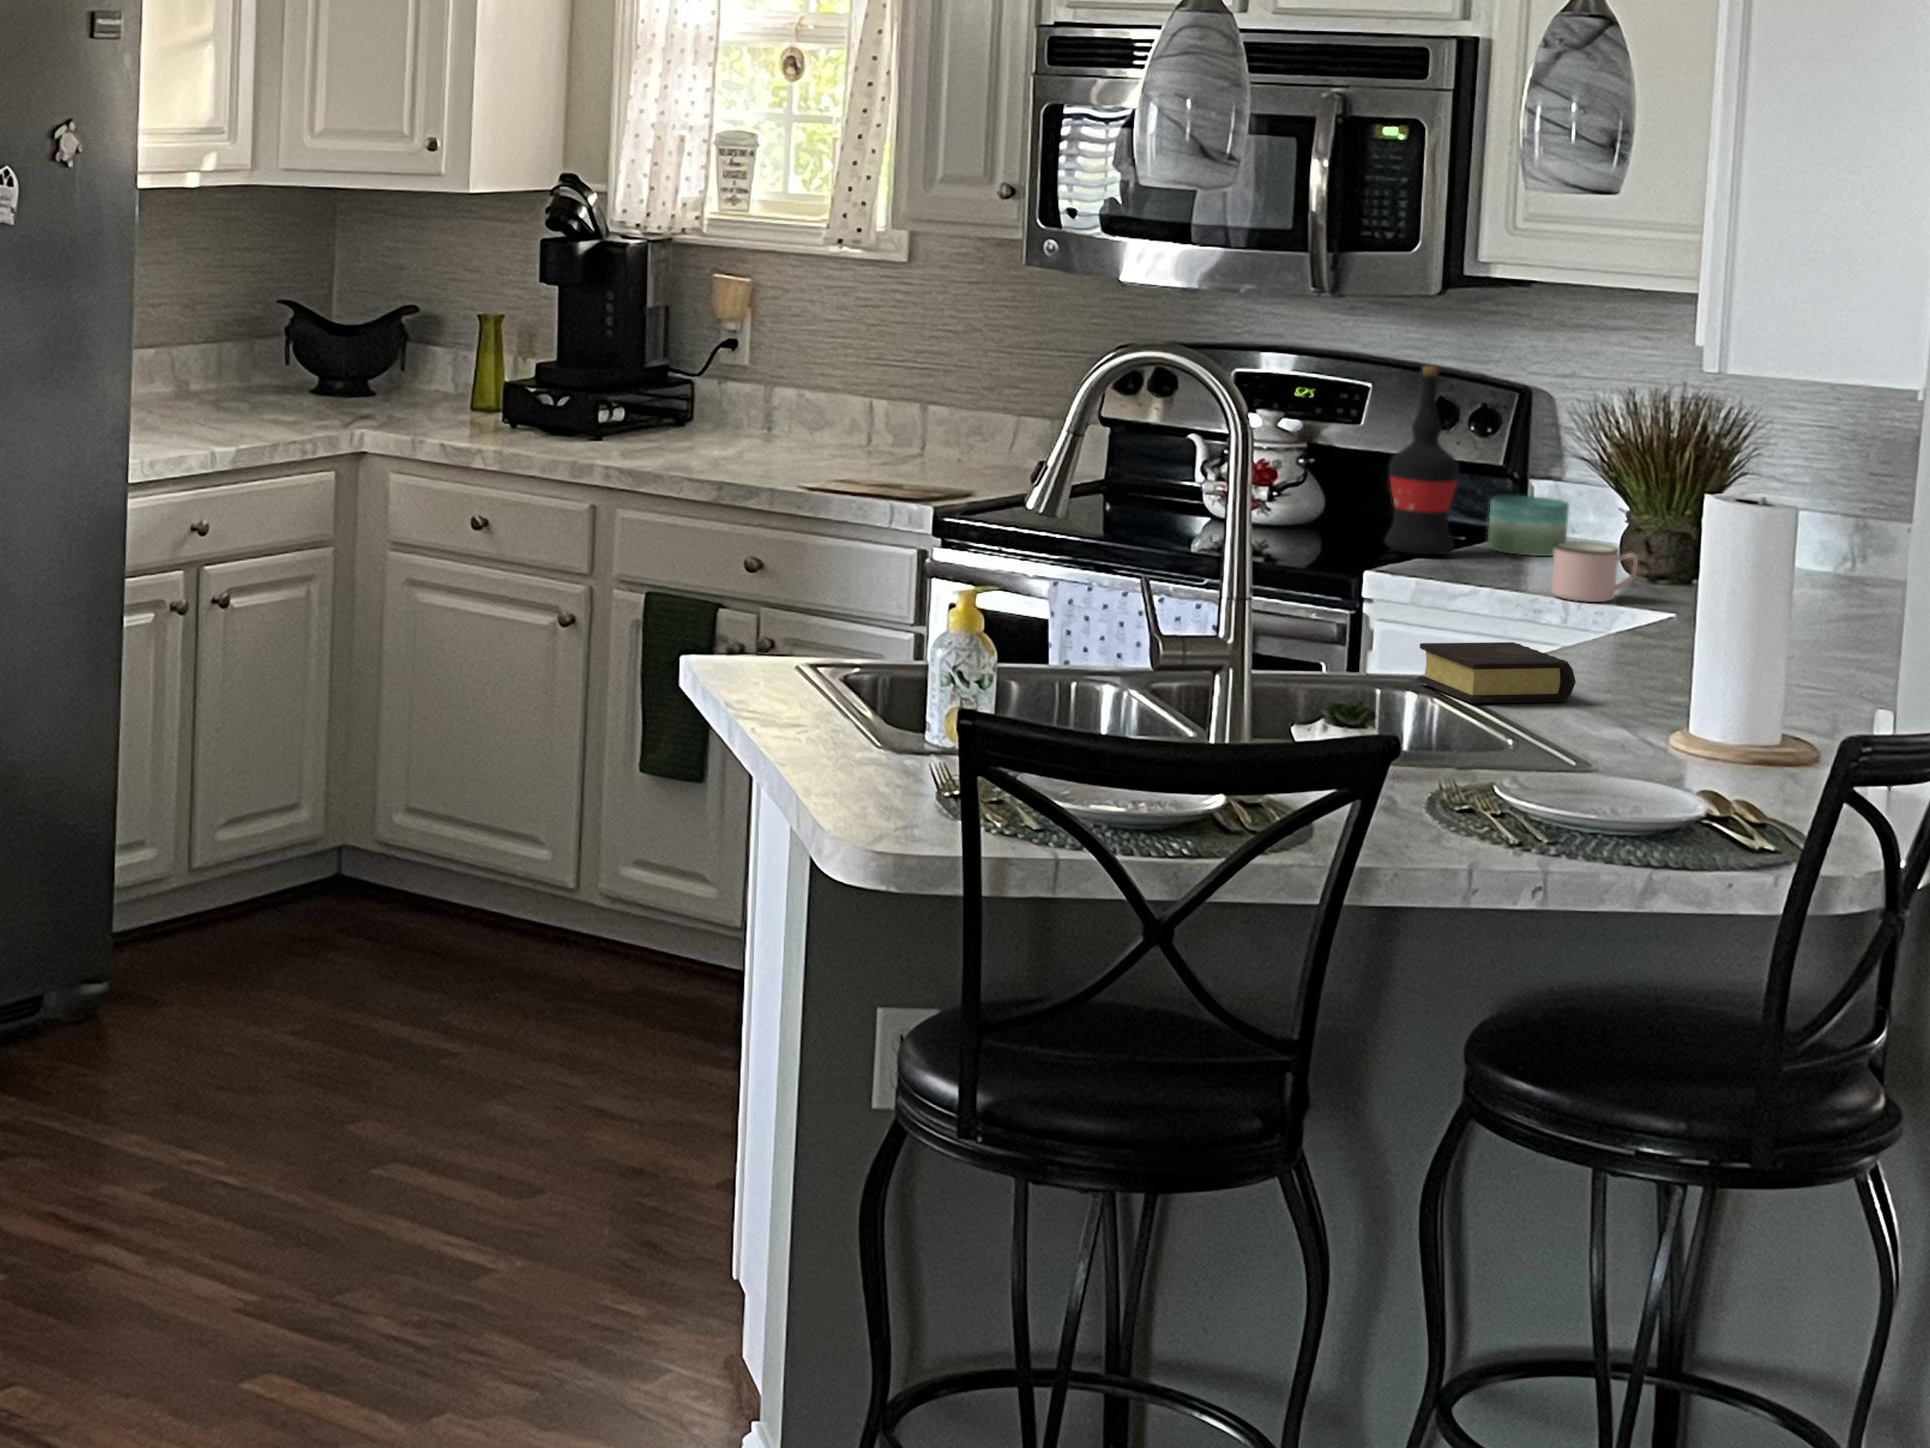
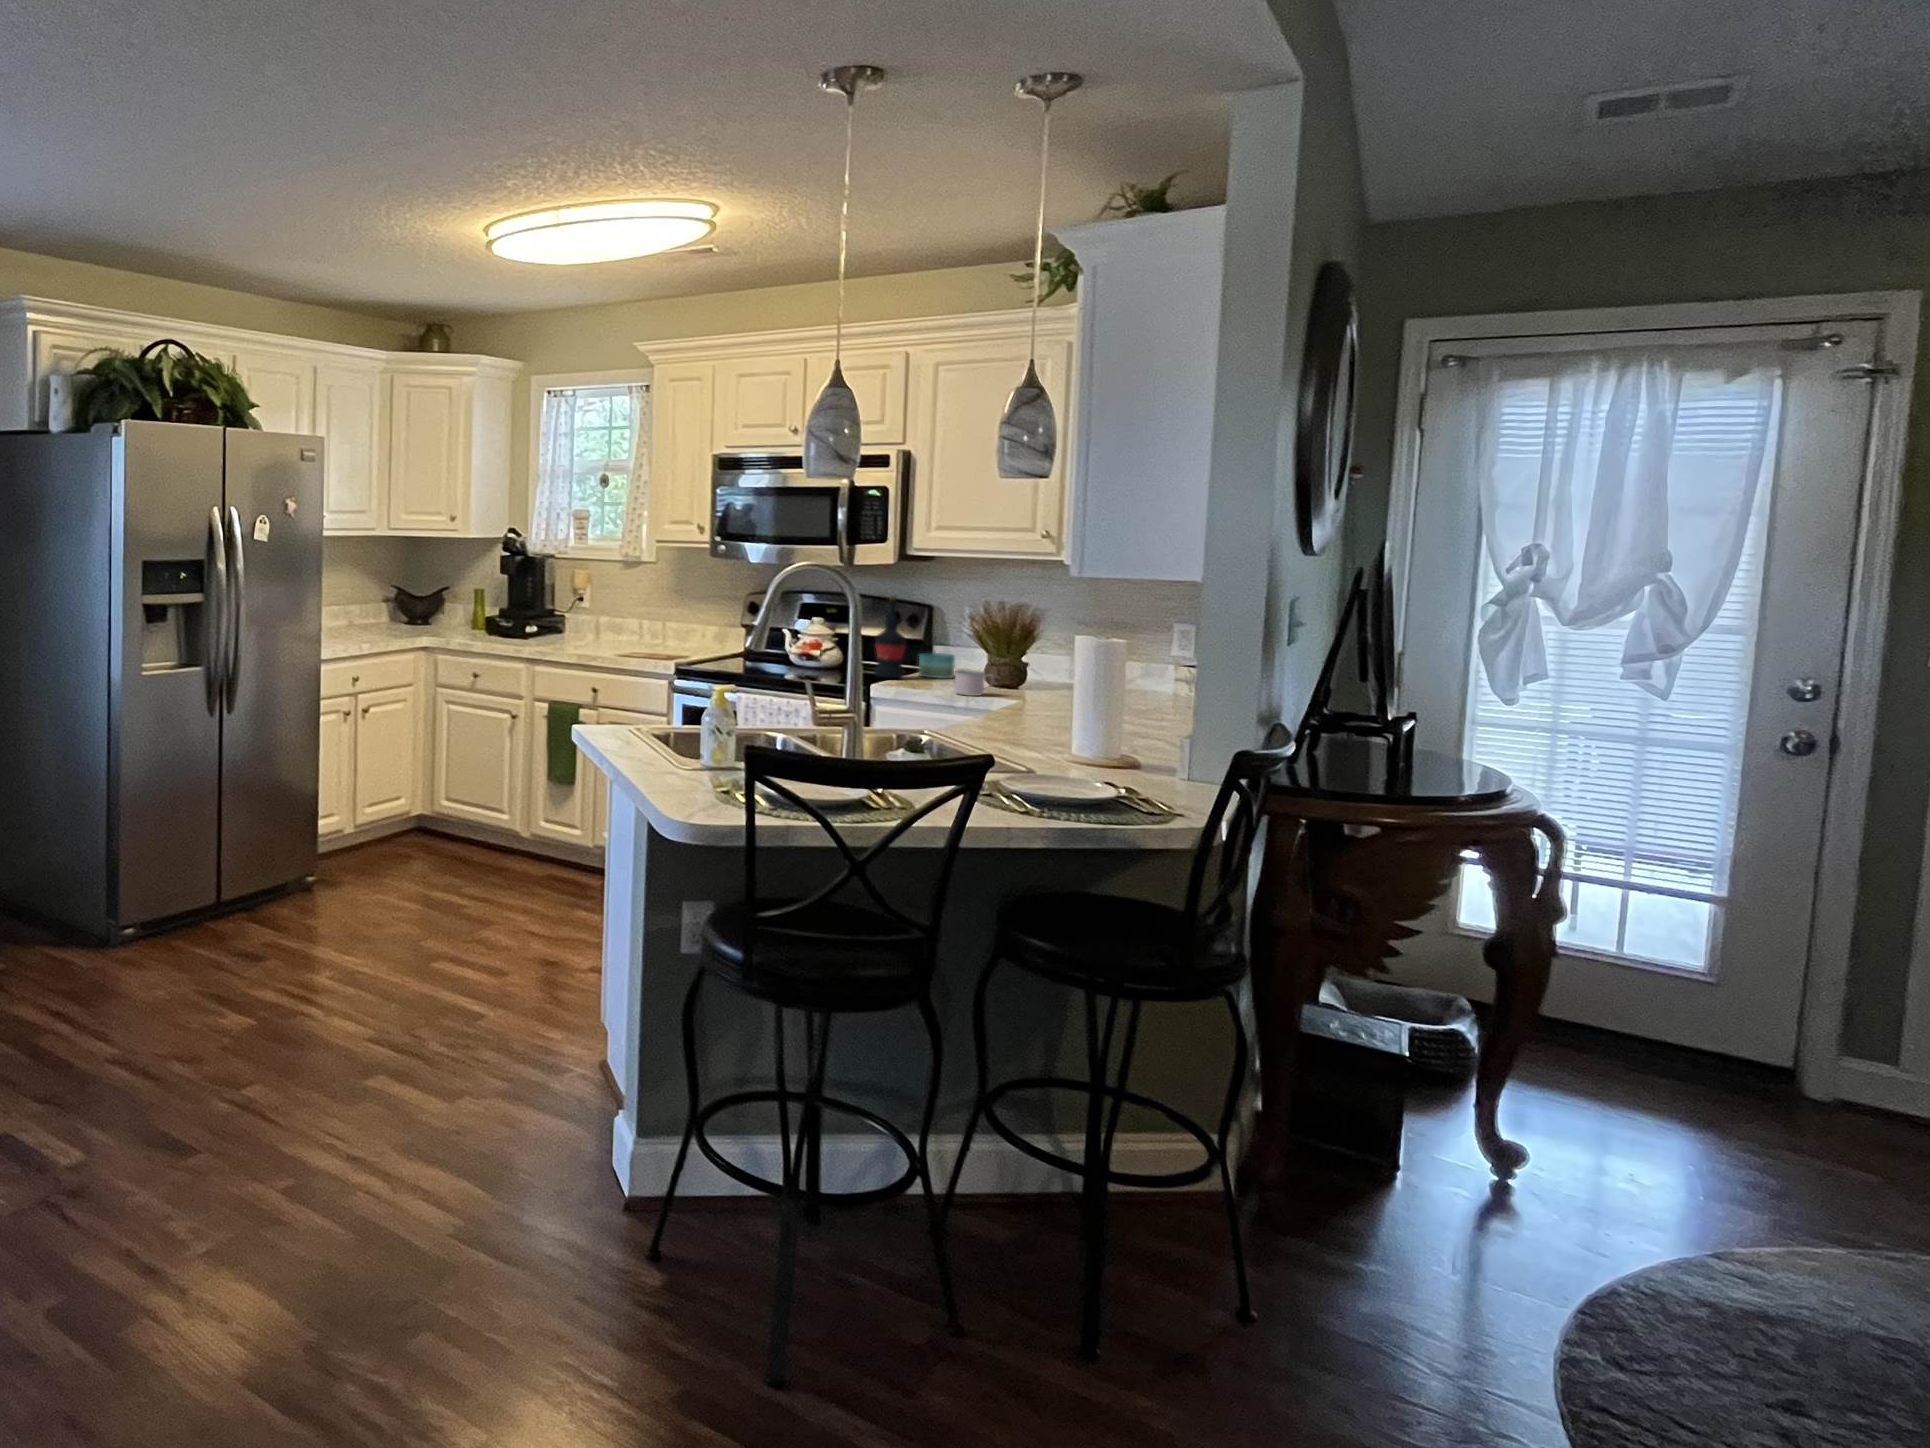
book: present [1418,642,1576,703] -> none [908,710,984,737]

